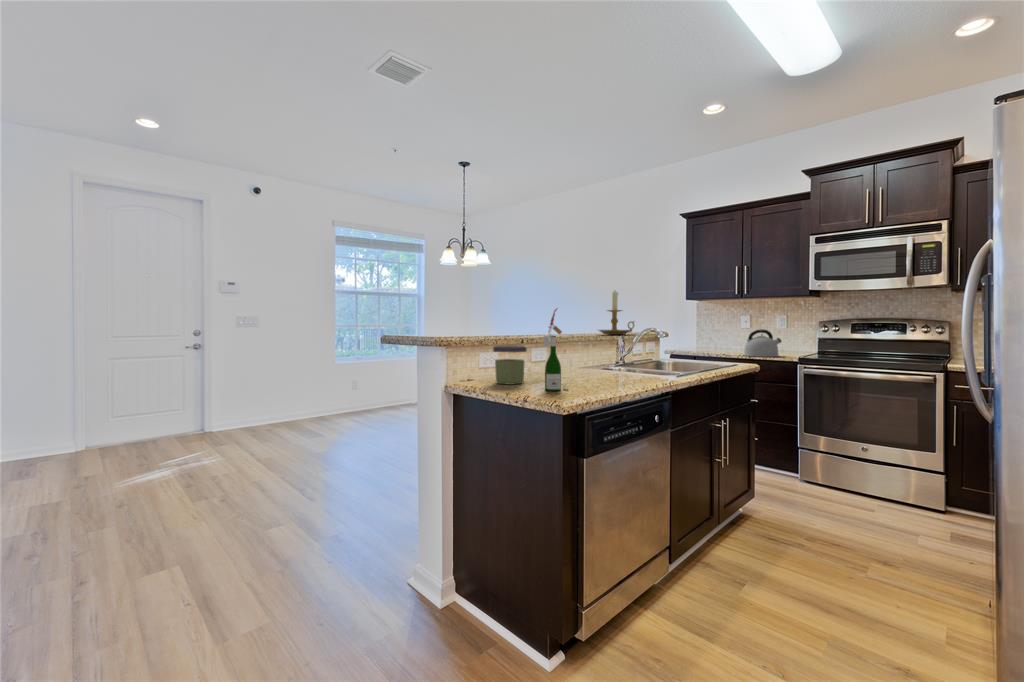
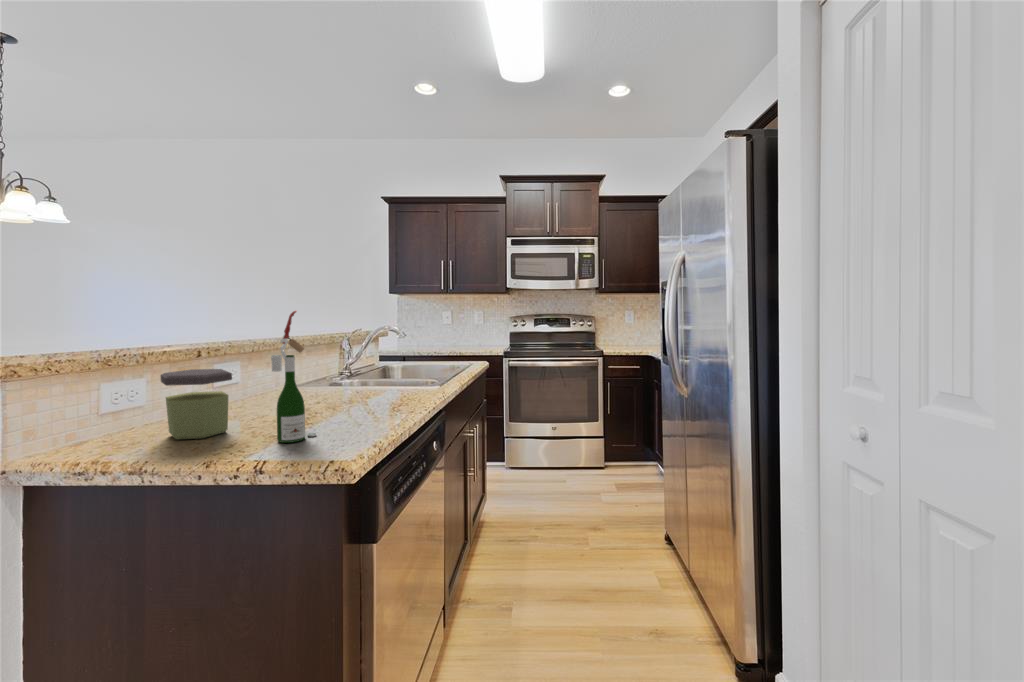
candle holder: present [599,291,634,335] -> none [313,280,362,338]
kettle: present [744,330,781,357] -> none [454,324,486,351]

